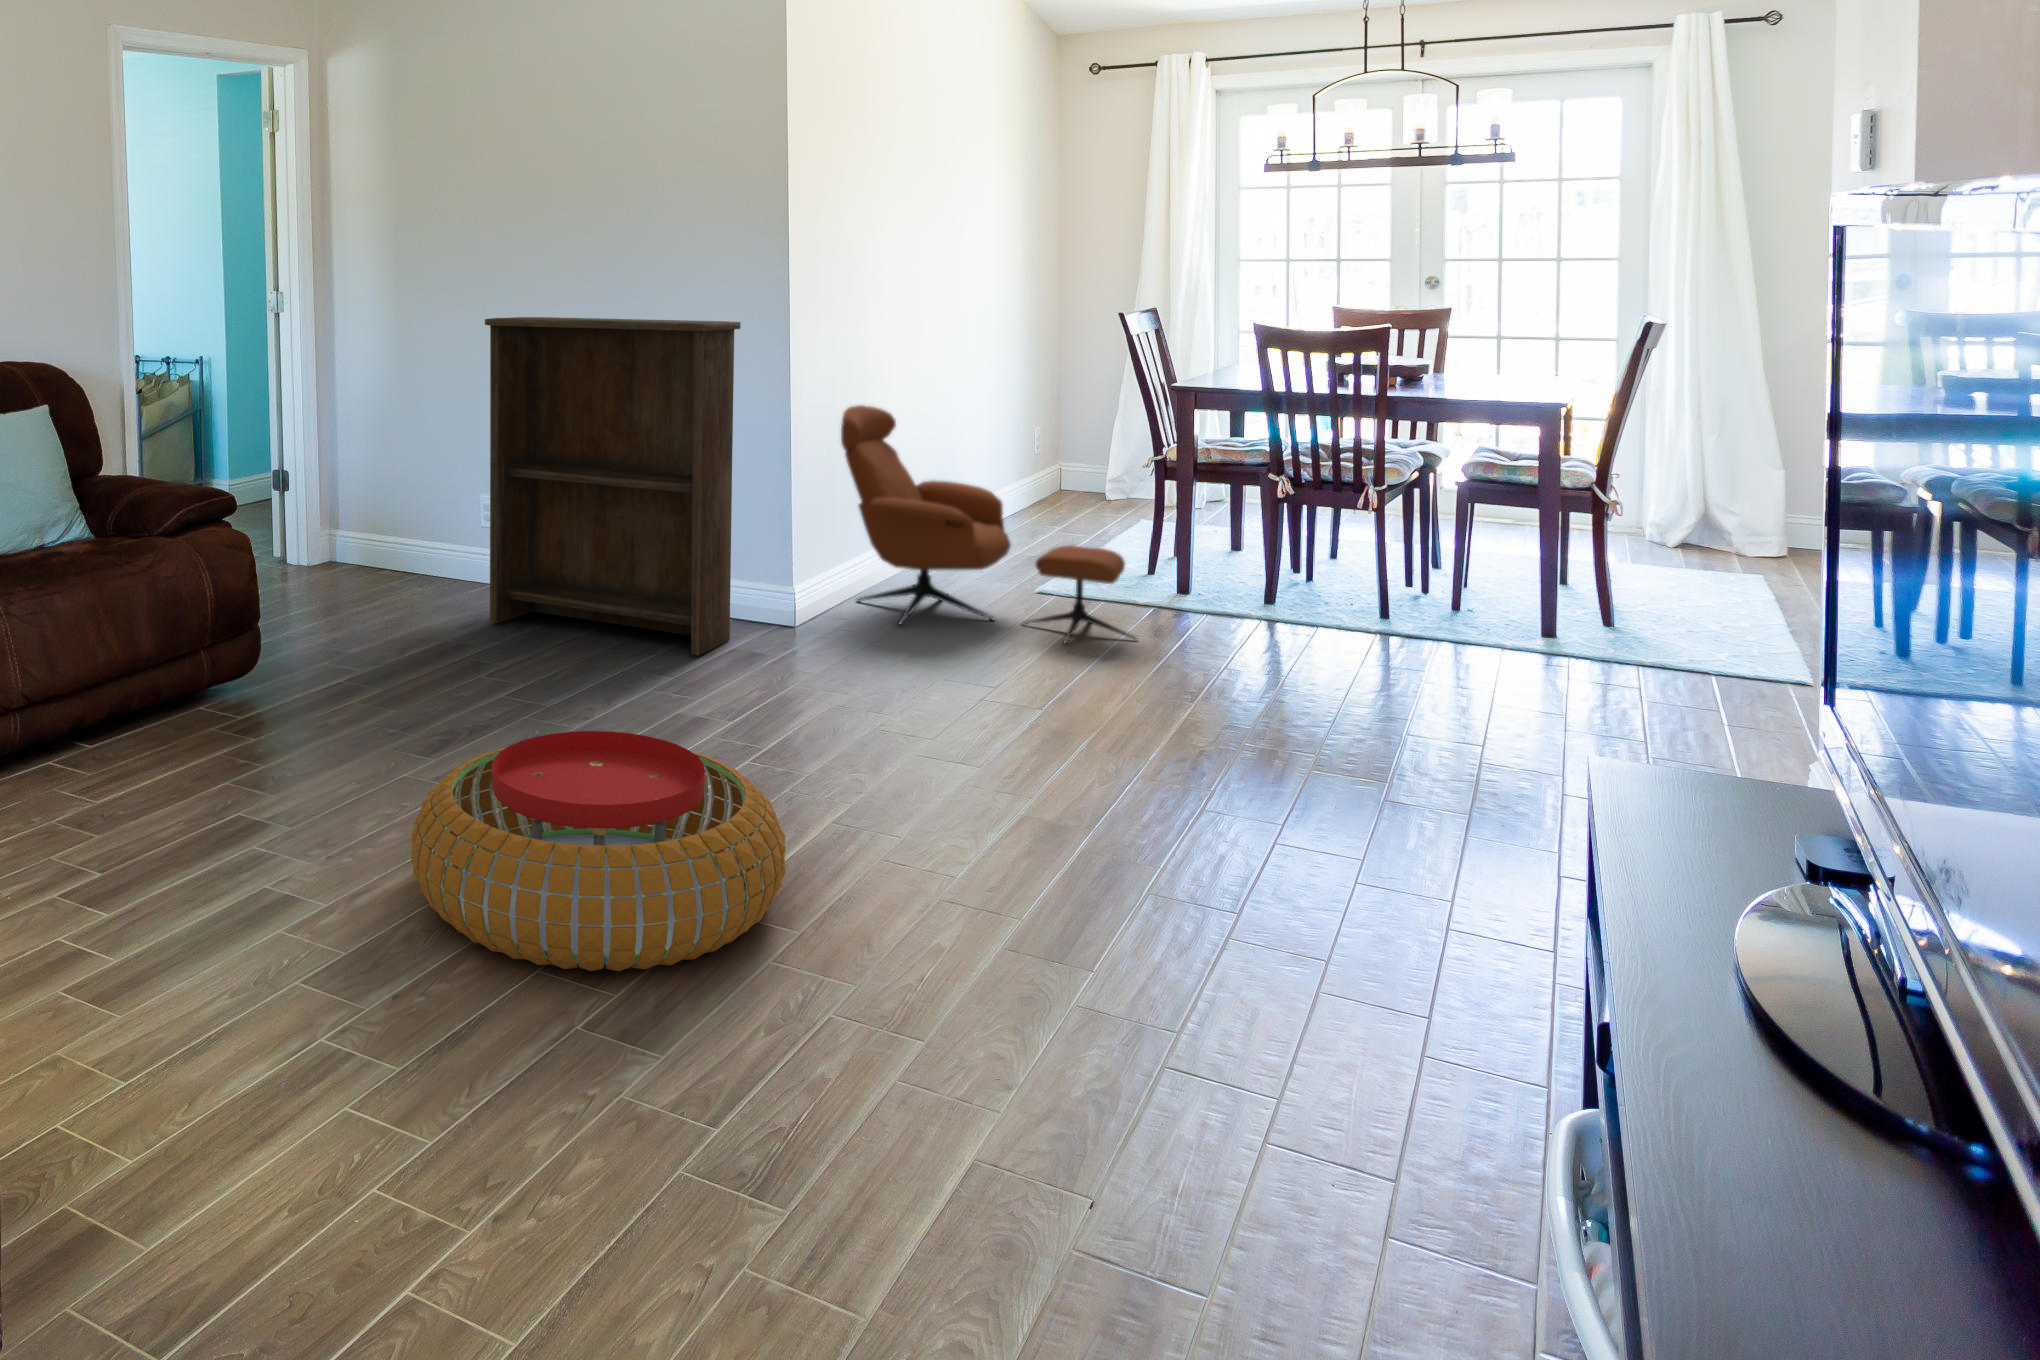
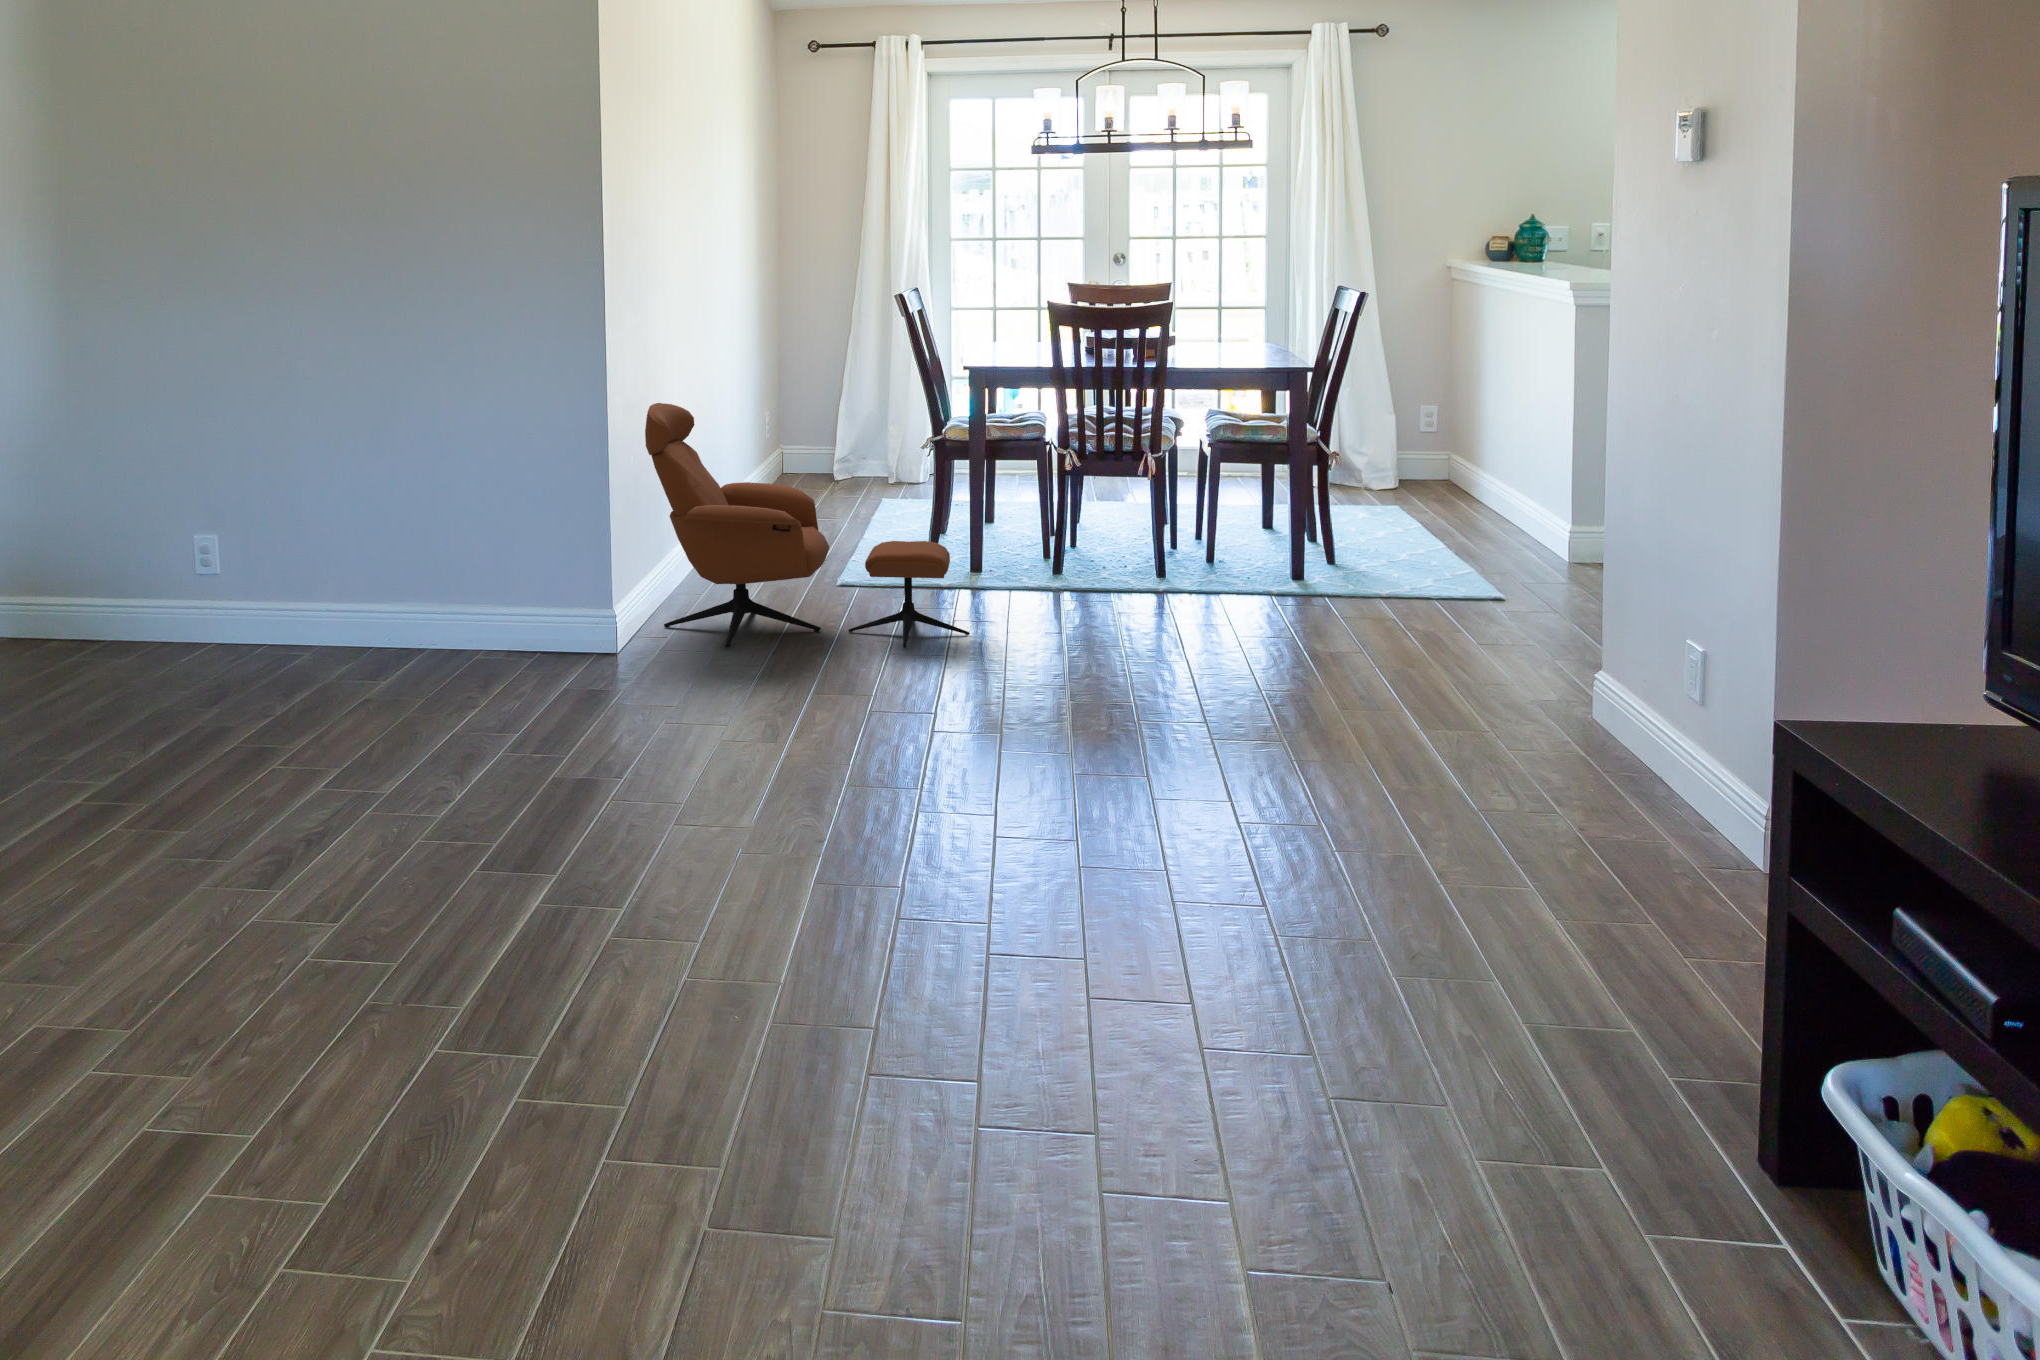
bookshelf: present [485,317,741,655] -> none [222,310,552,712]
pouf: present [411,731,786,971] -> none [340,819,819,1140]

